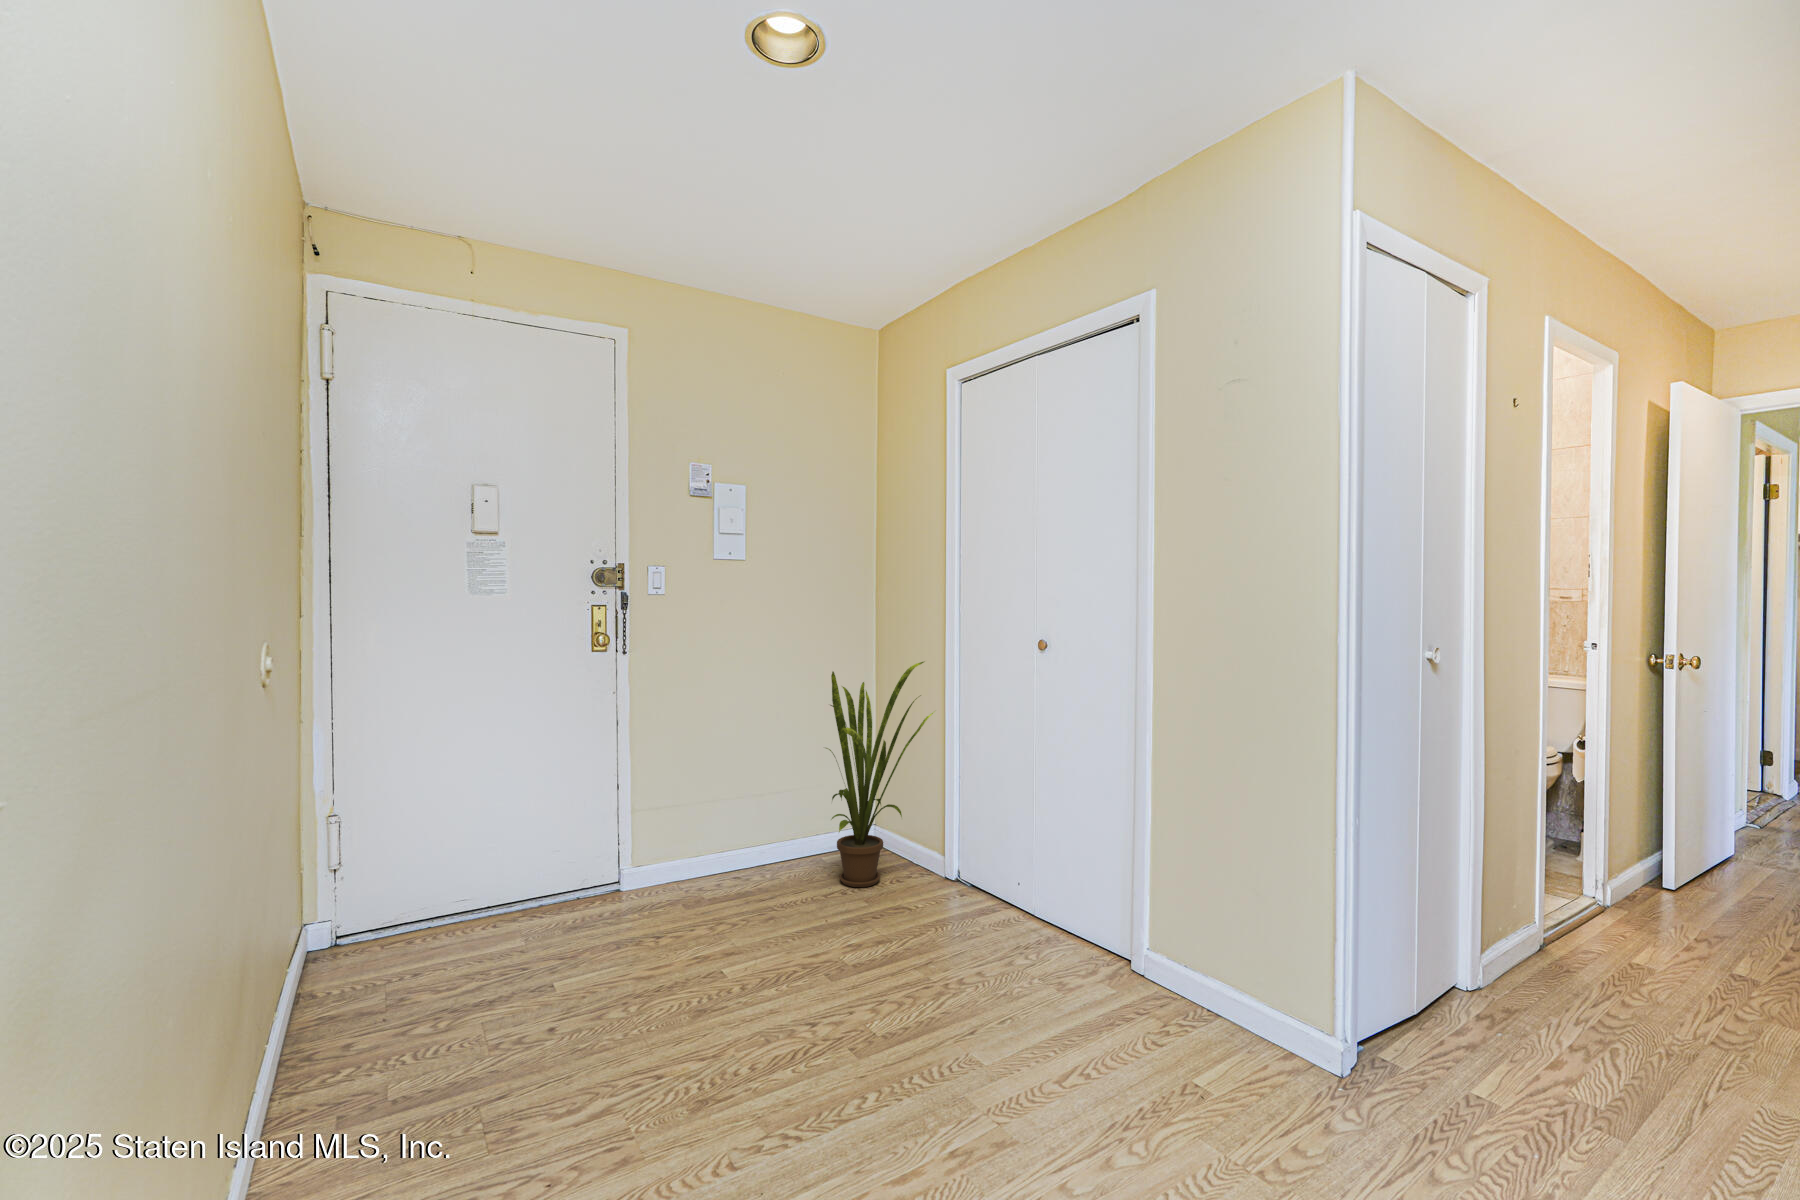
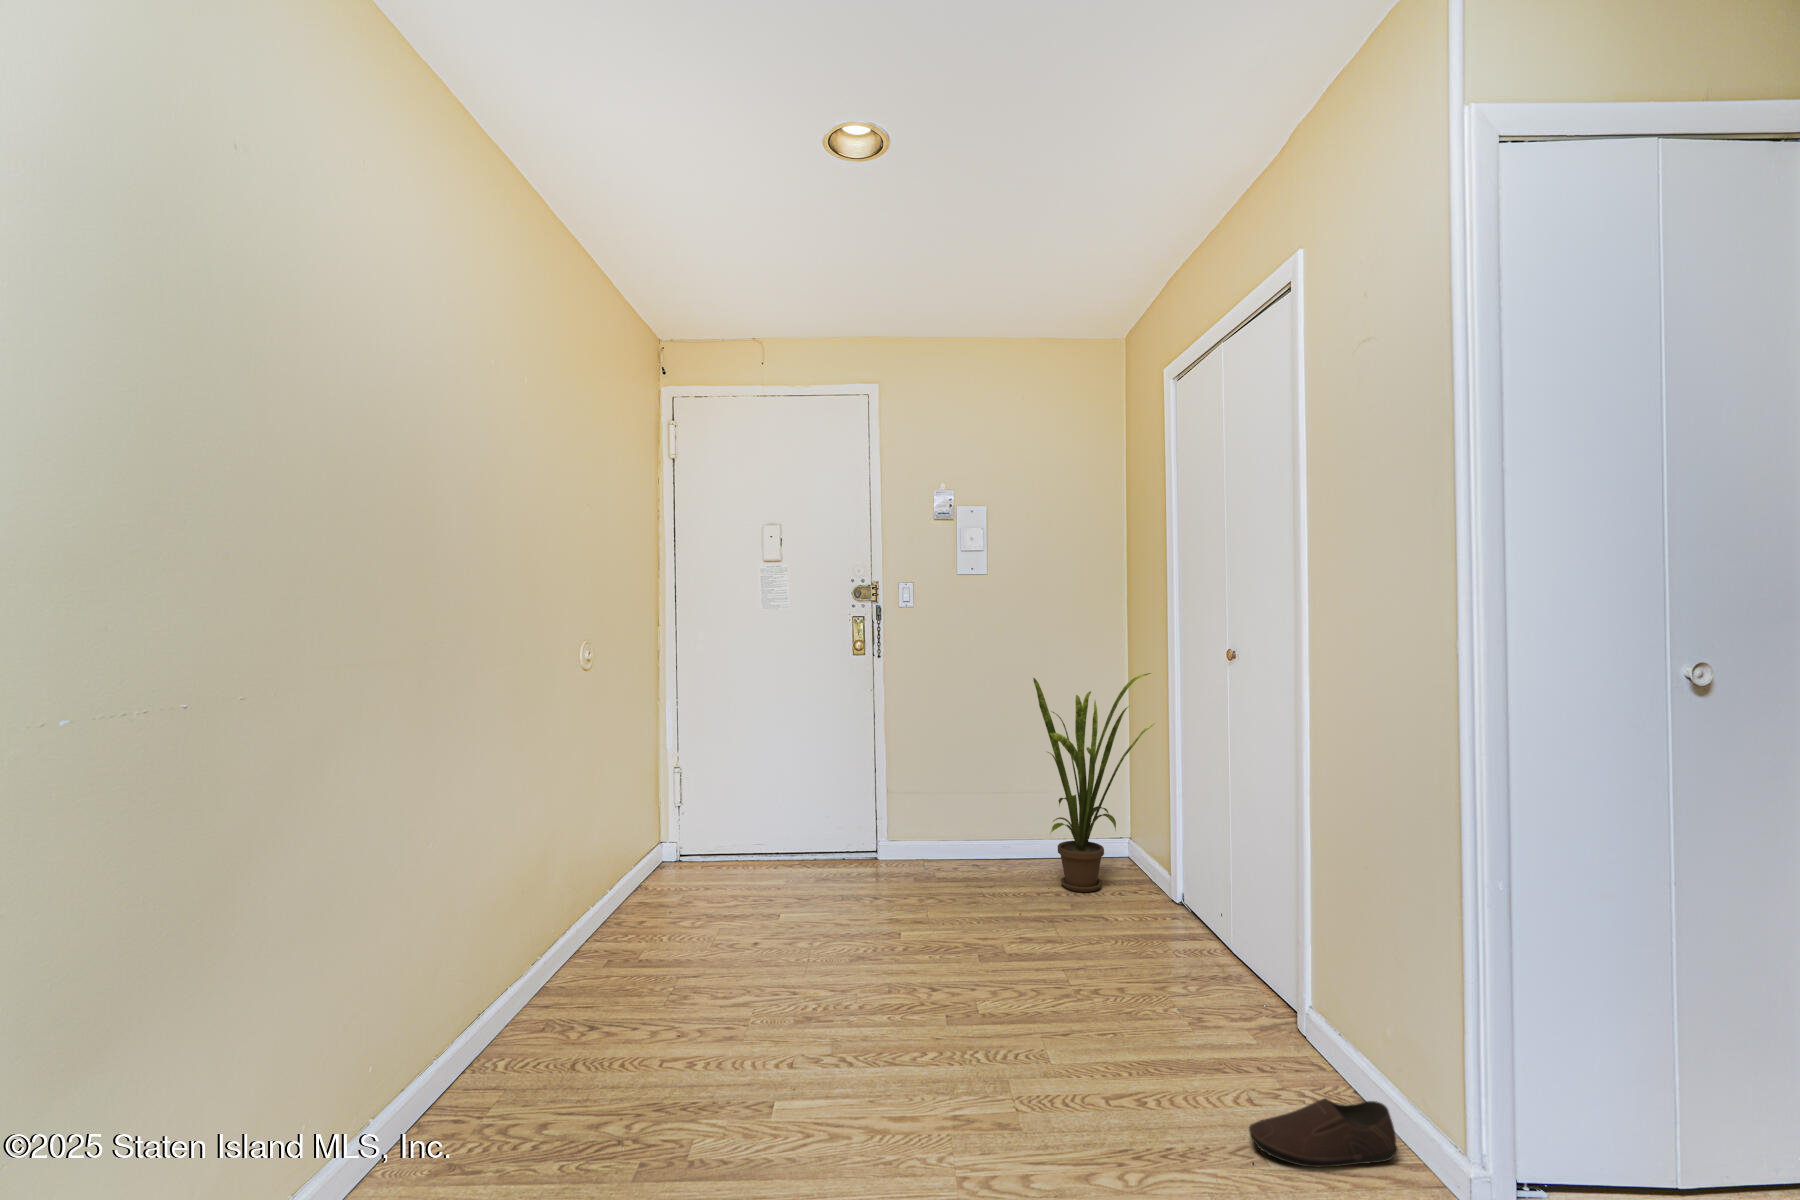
shoe: none [1184,1015,1277,1087] -> present [1249,1098,1398,1167]

